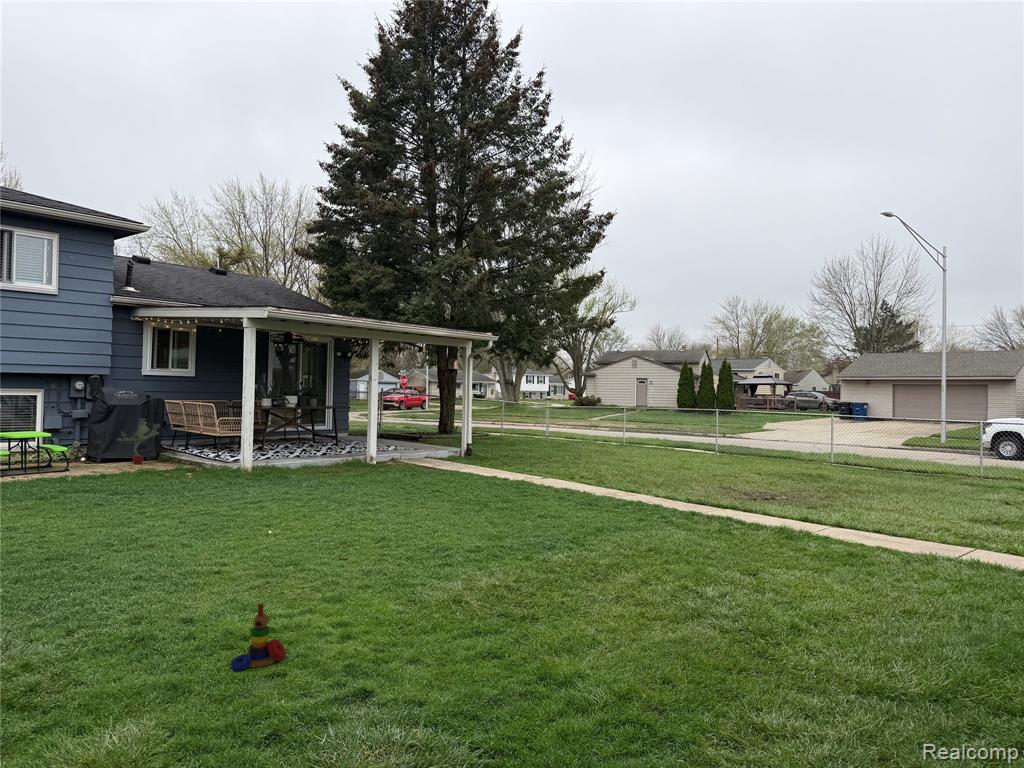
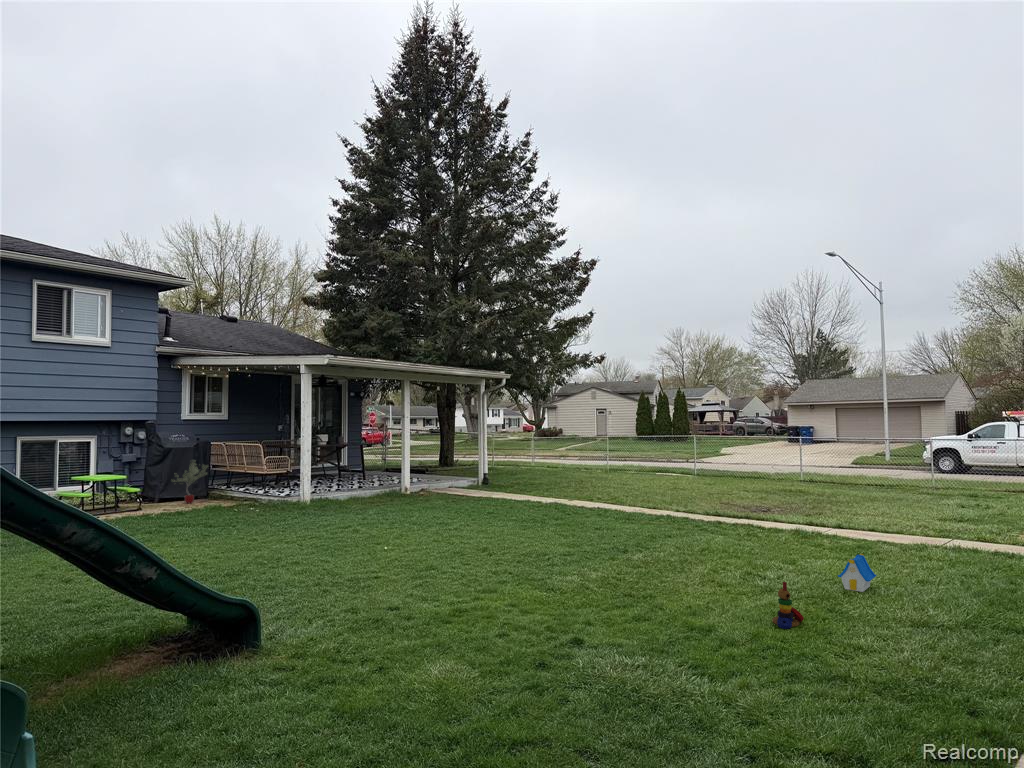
toy house: none [785,572,840,626] -> present [838,554,876,592]
stacking toy: present [231,604,286,671] -> present [772,582,804,629]

